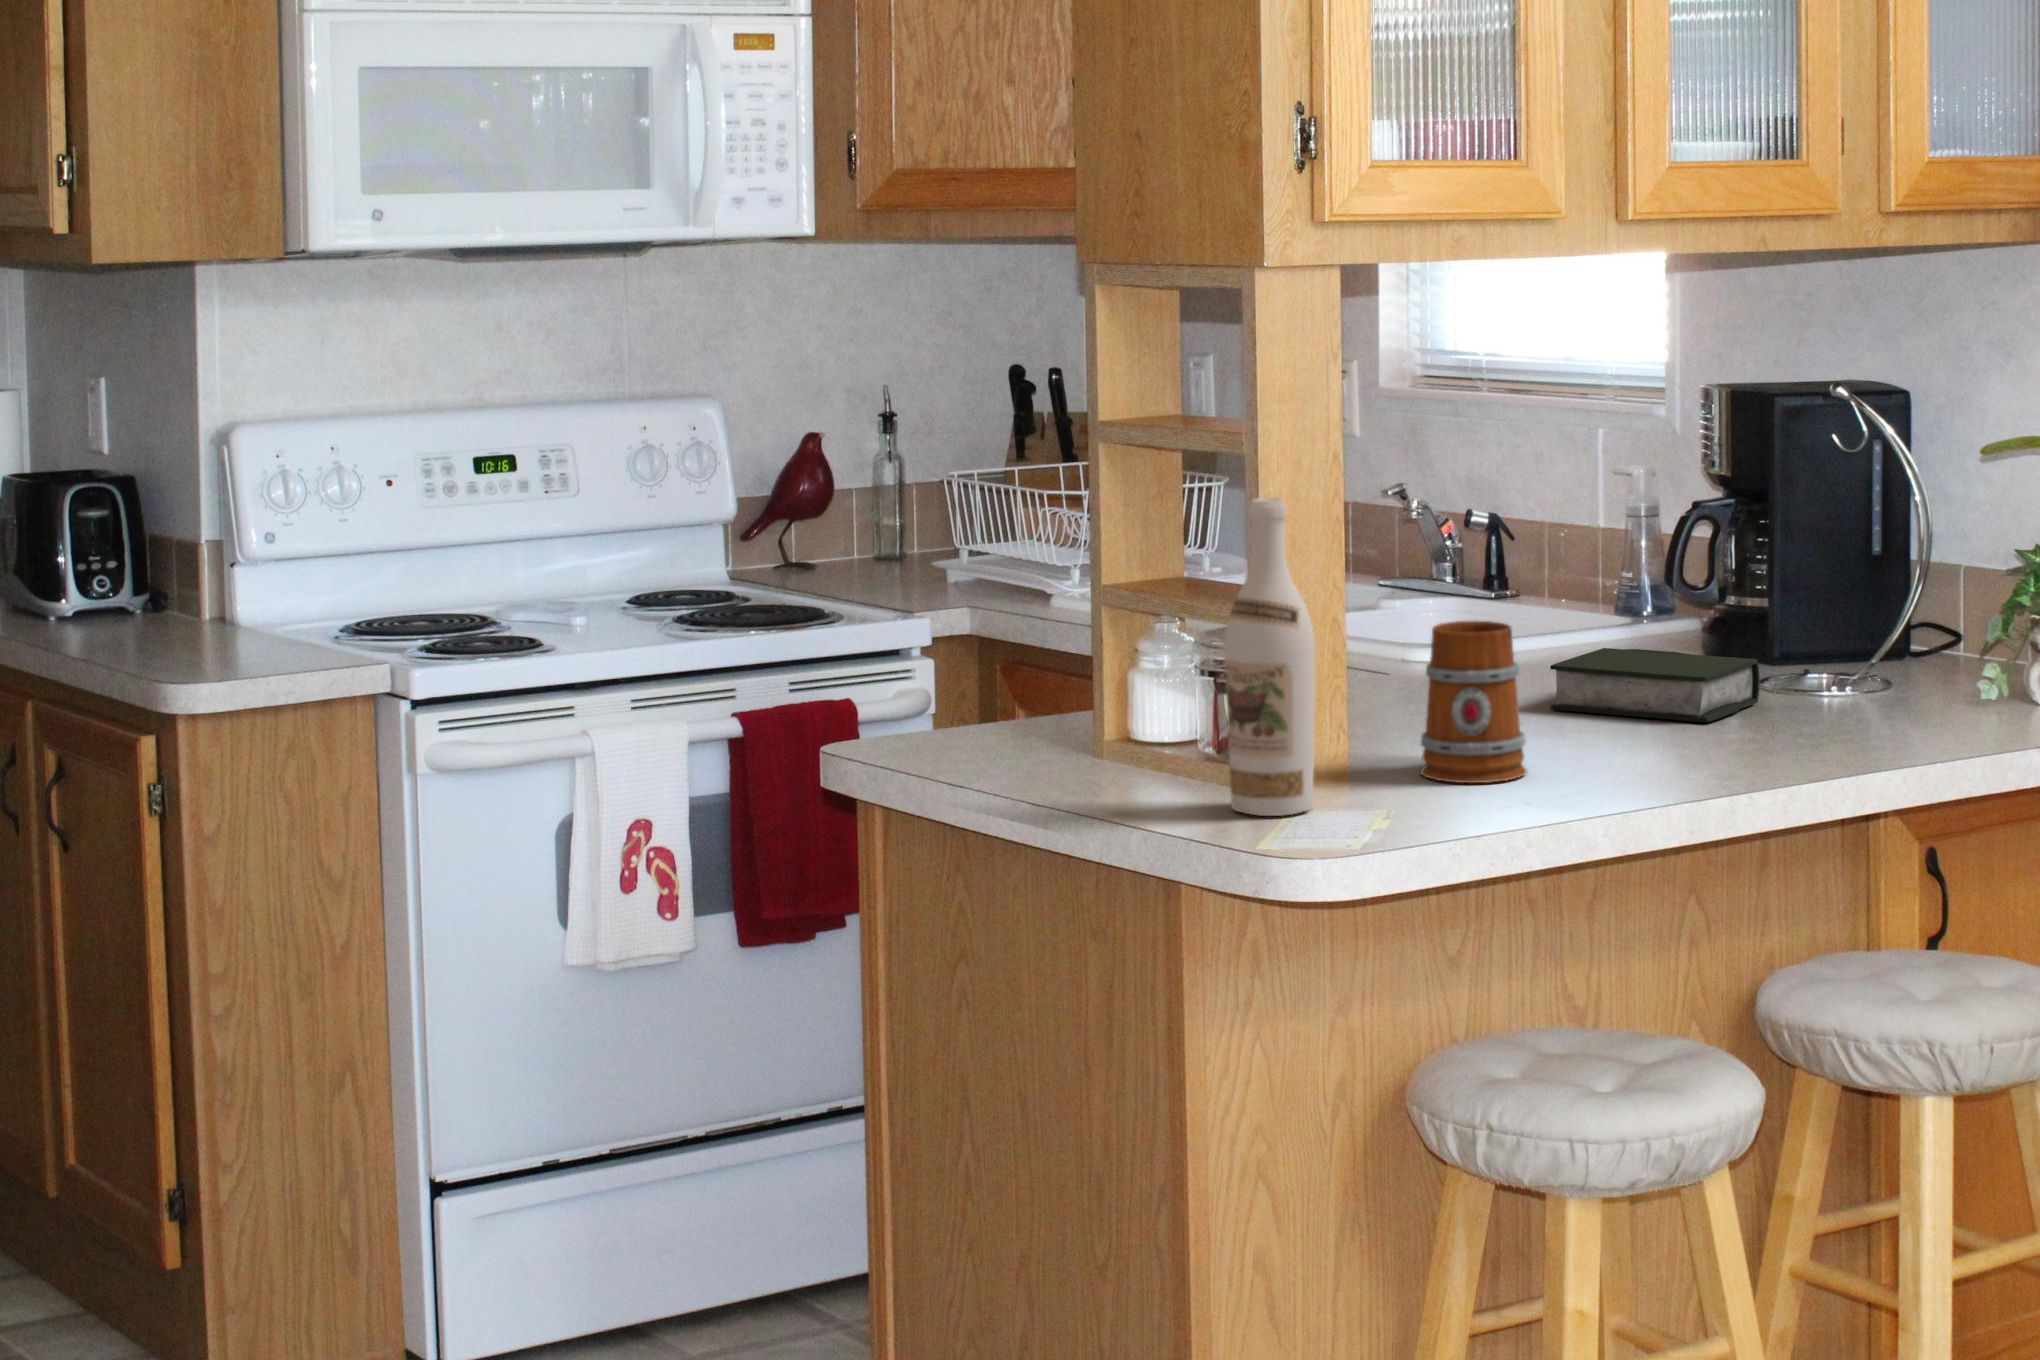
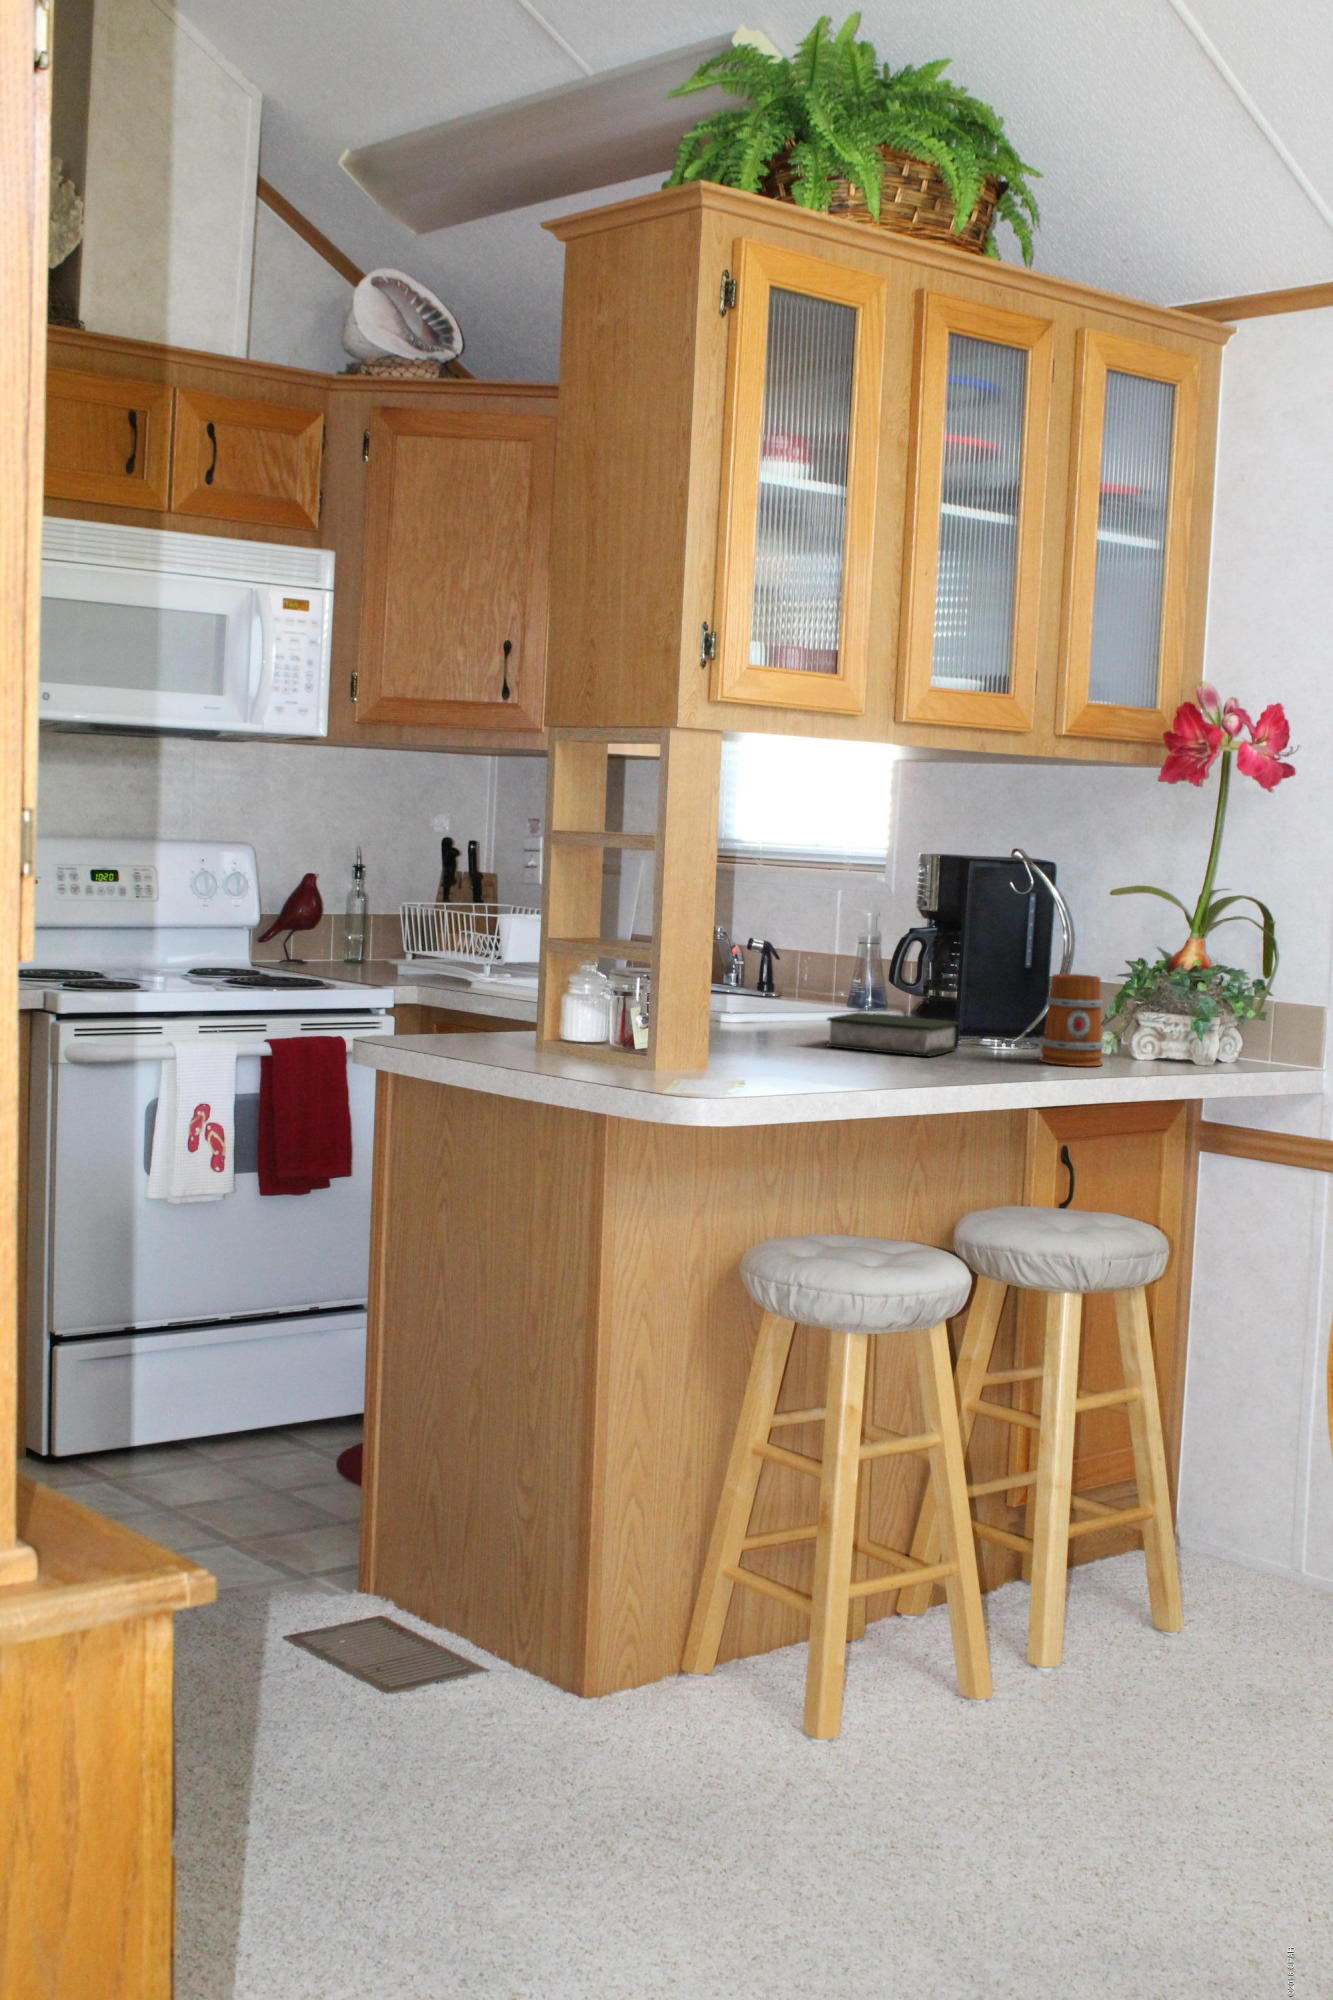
wine bottle: present [1225,498,1315,816] -> none [640,877,700,1082]
mug: present [1420,621,1526,783] -> present [1040,974,1104,1066]

